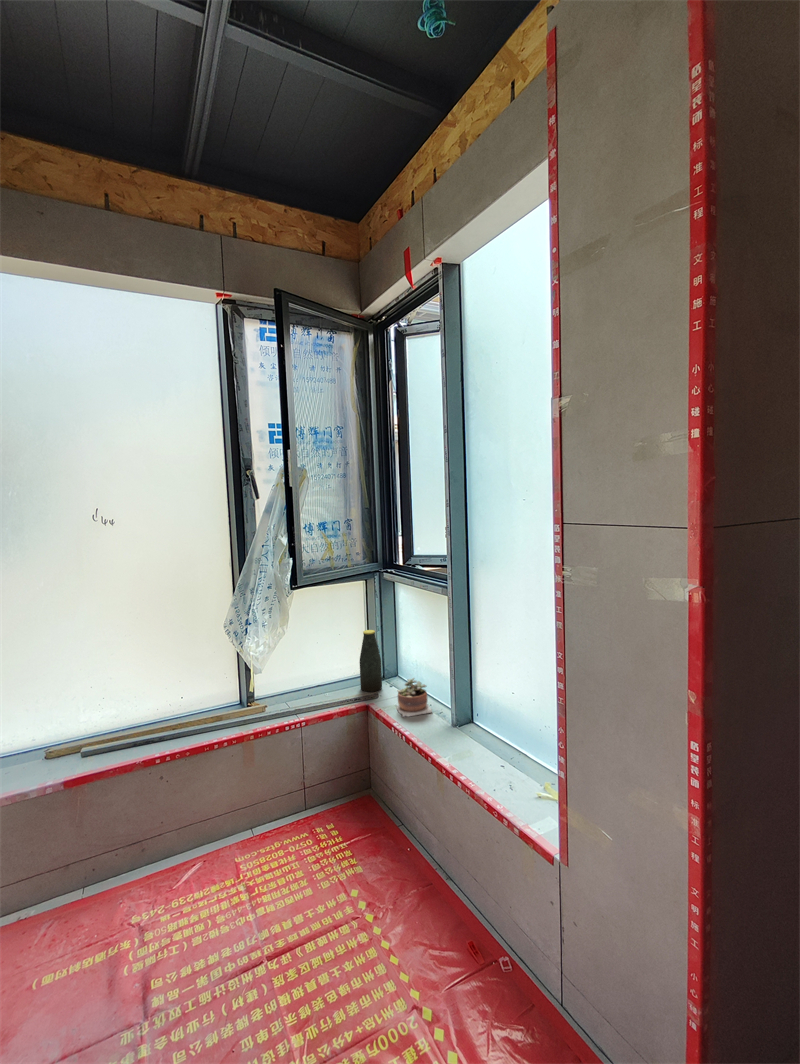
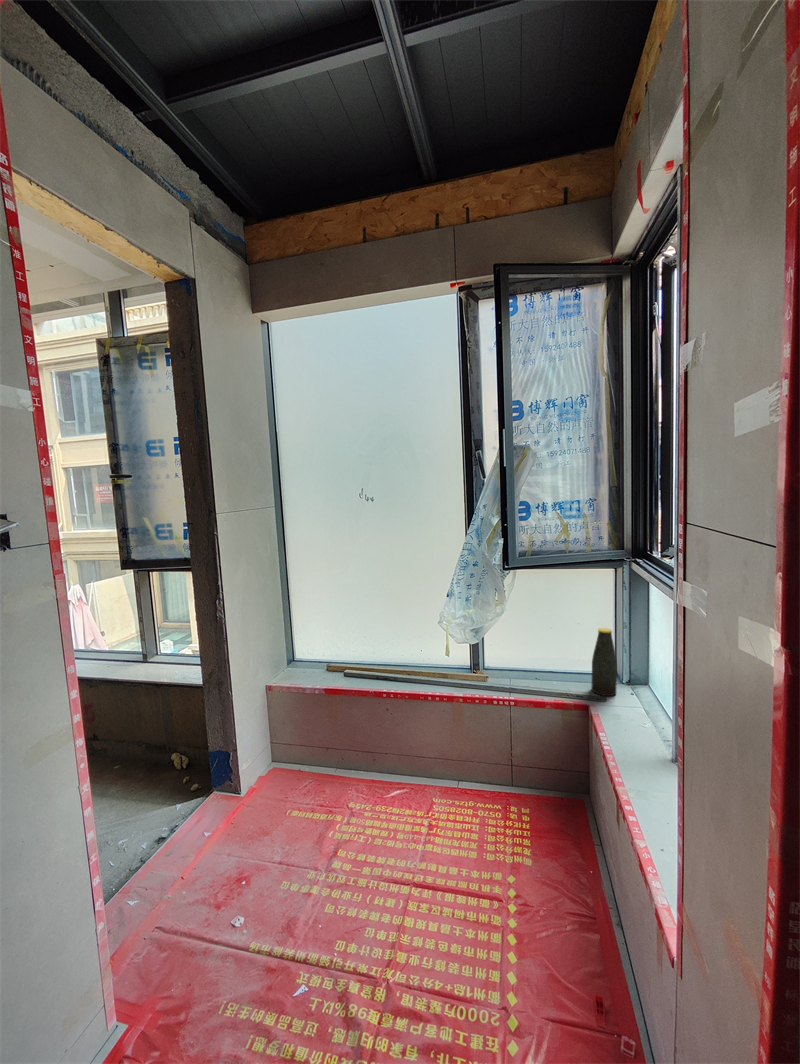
succulent plant: present [396,678,432,717] -> none [615,692,656,738]

